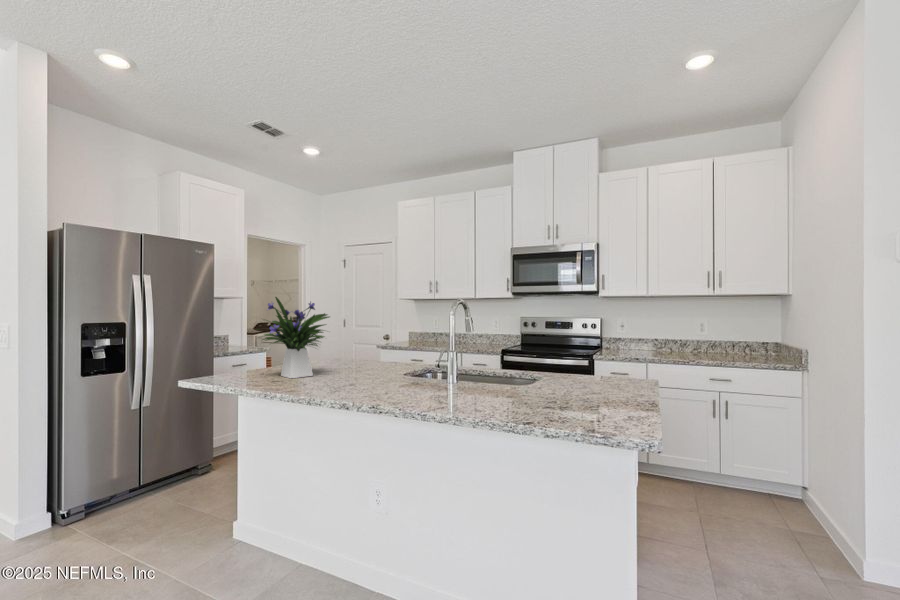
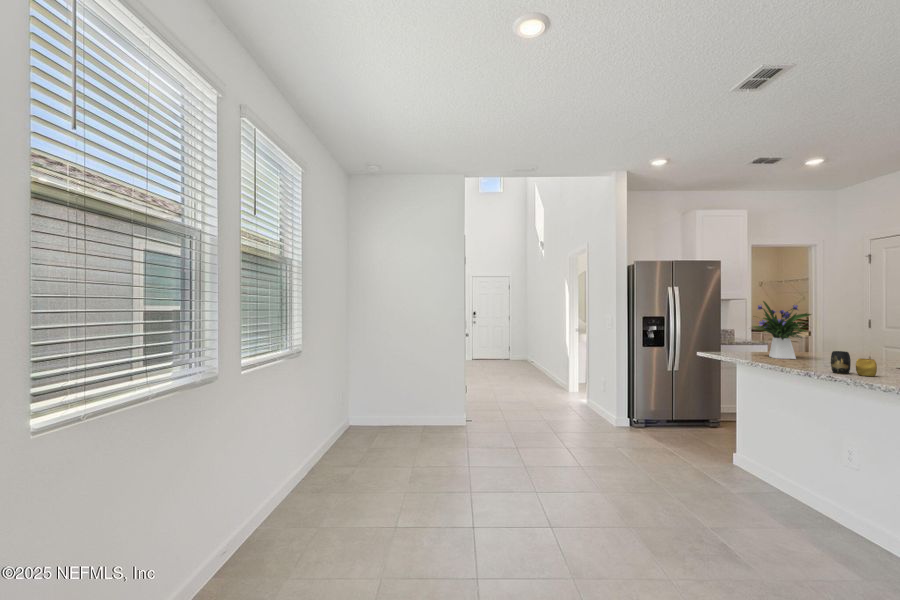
vase: none [367,366,413,398] -> present [831,351,877,376]

